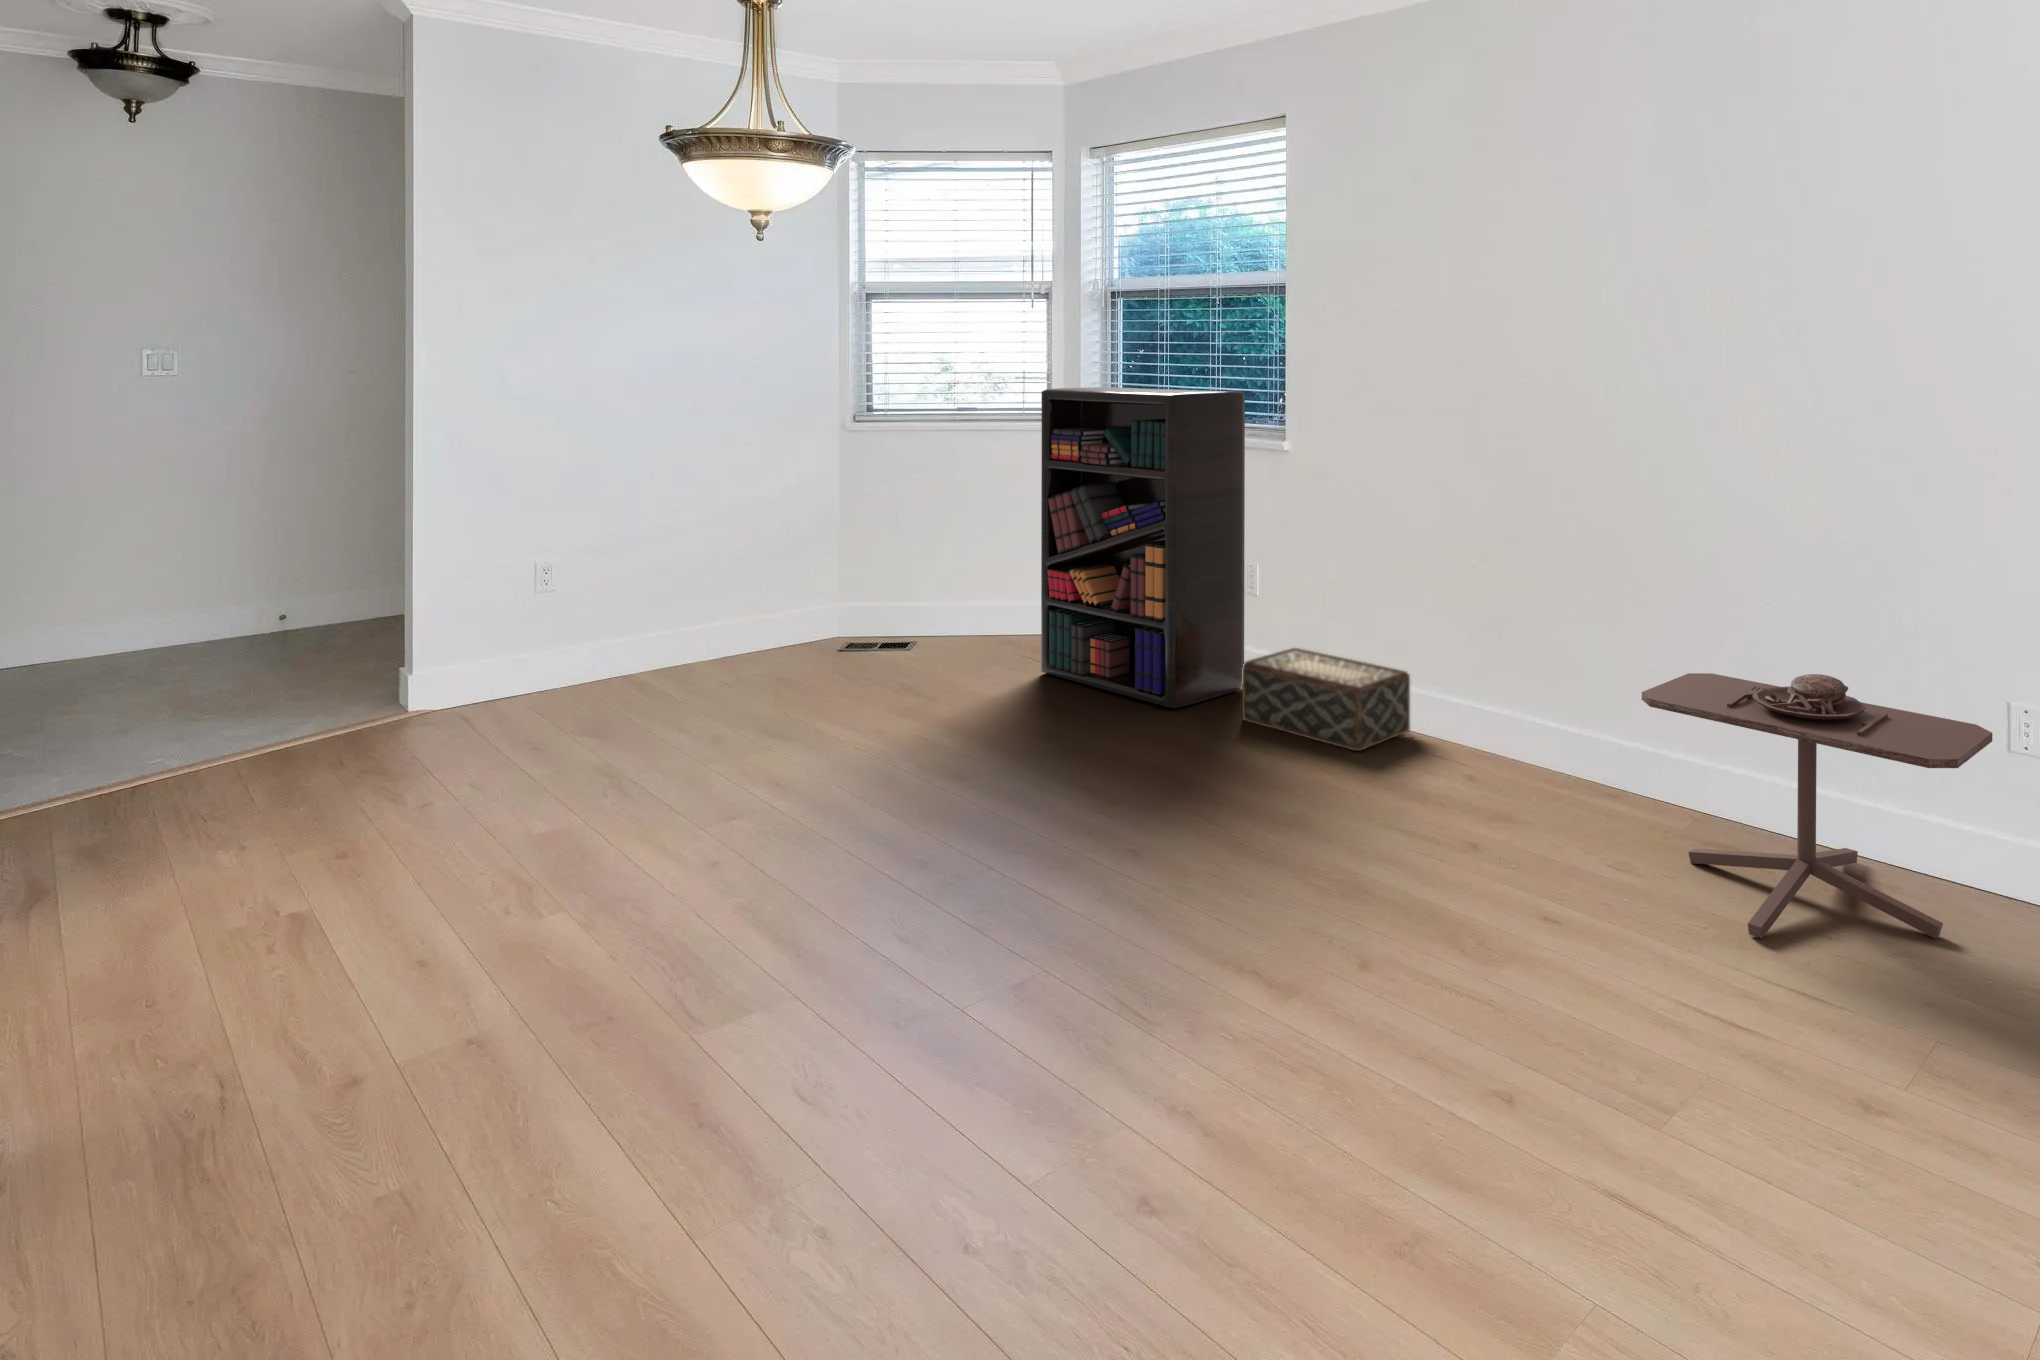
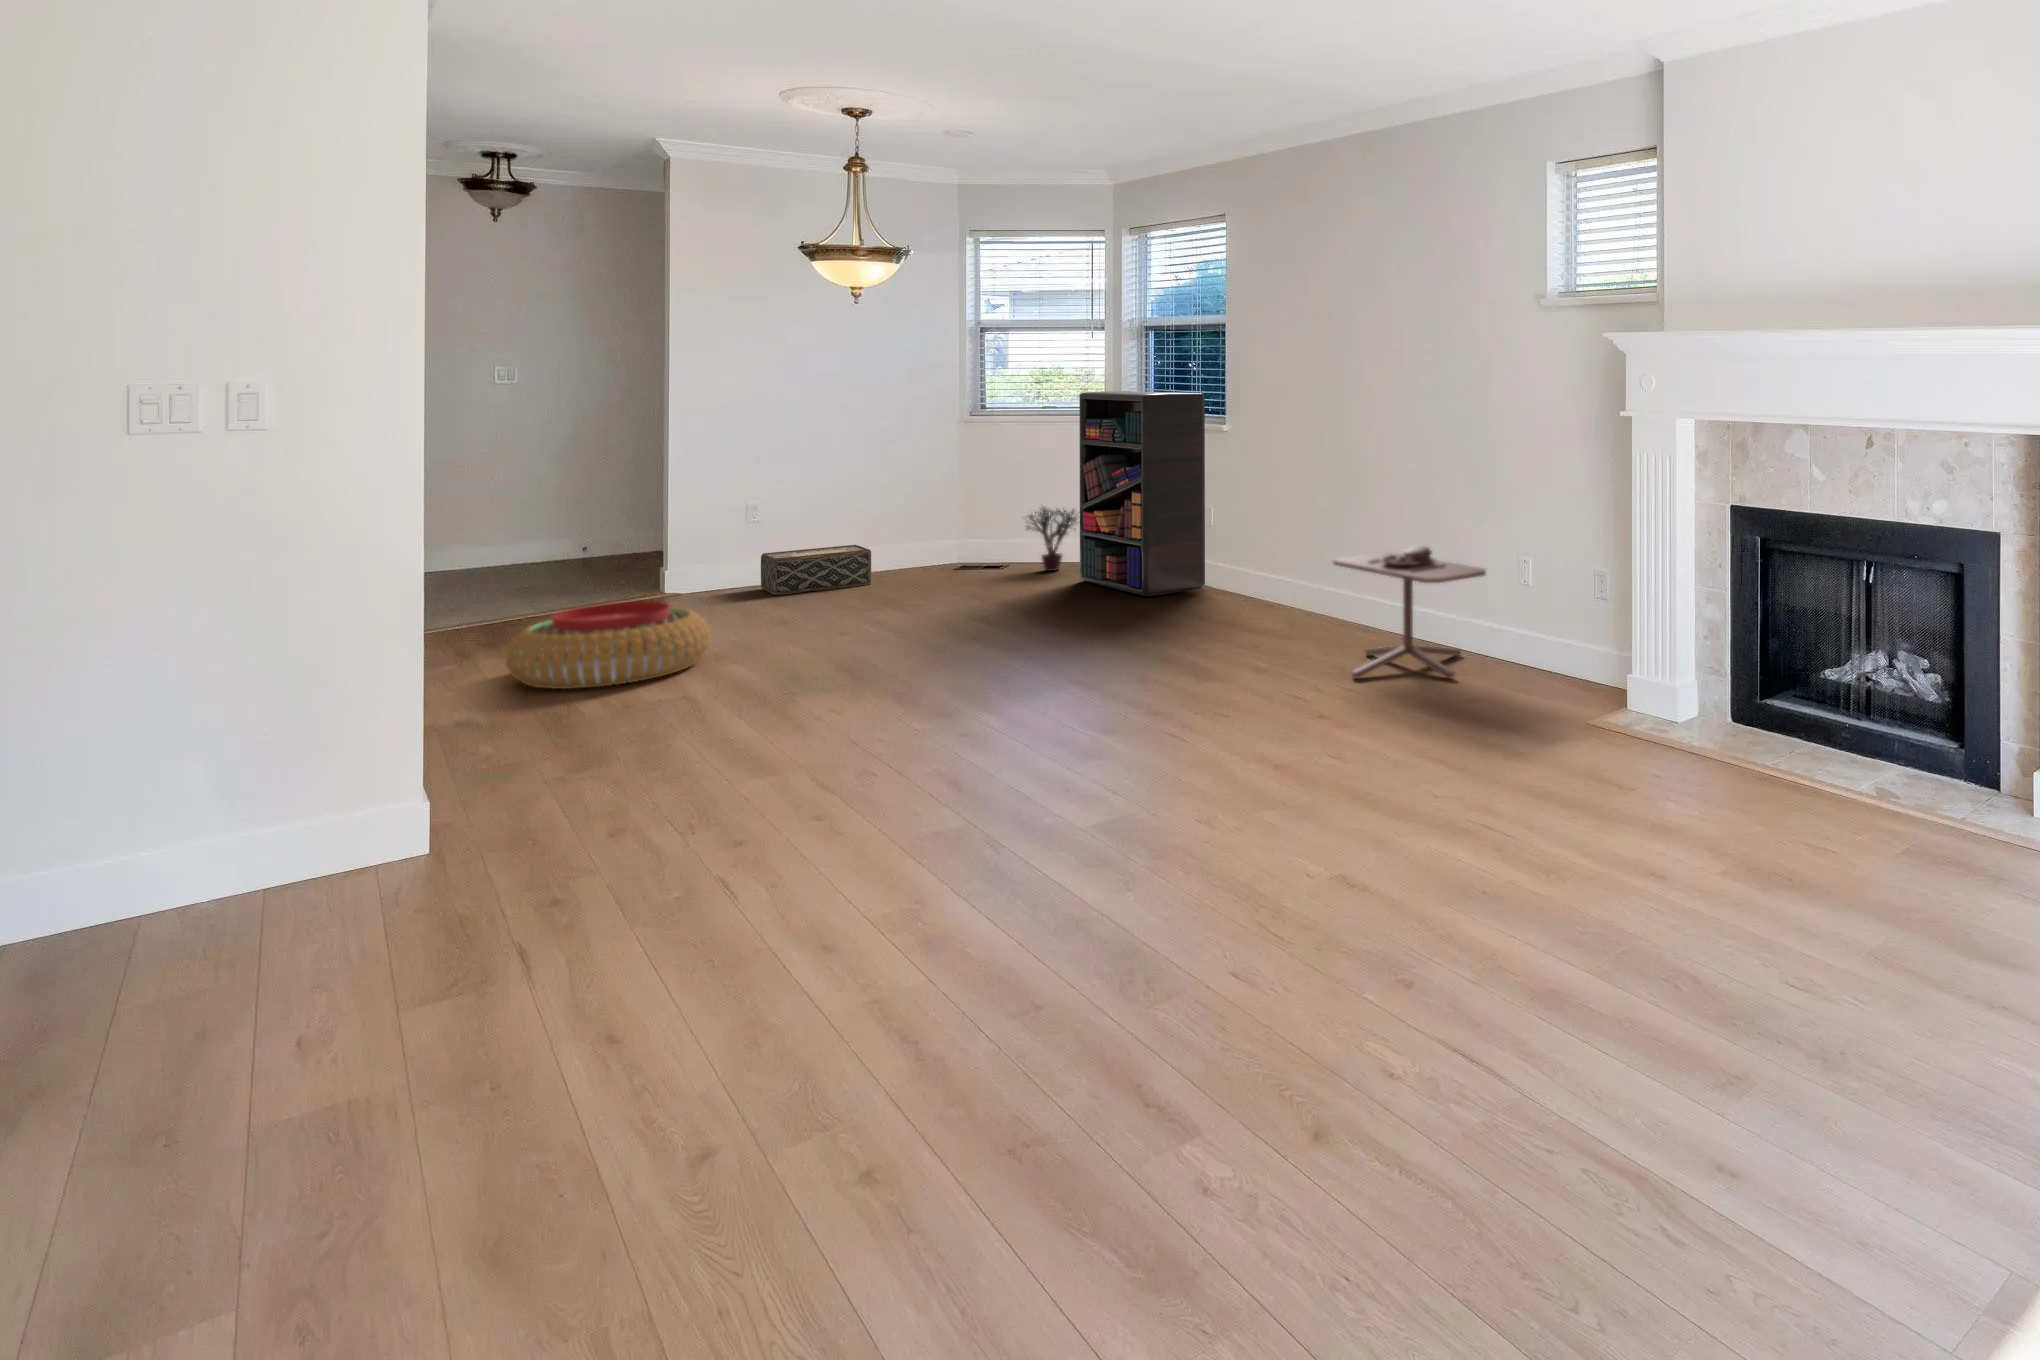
potted plant: none [940,553,1025,652] -> present [1026,507,1078,571]
woven basket: present [1242,648,1410,751] -> present [761,545,871,595]
pouf: none [108,779,510,993] -> present [506,602,711,689]

